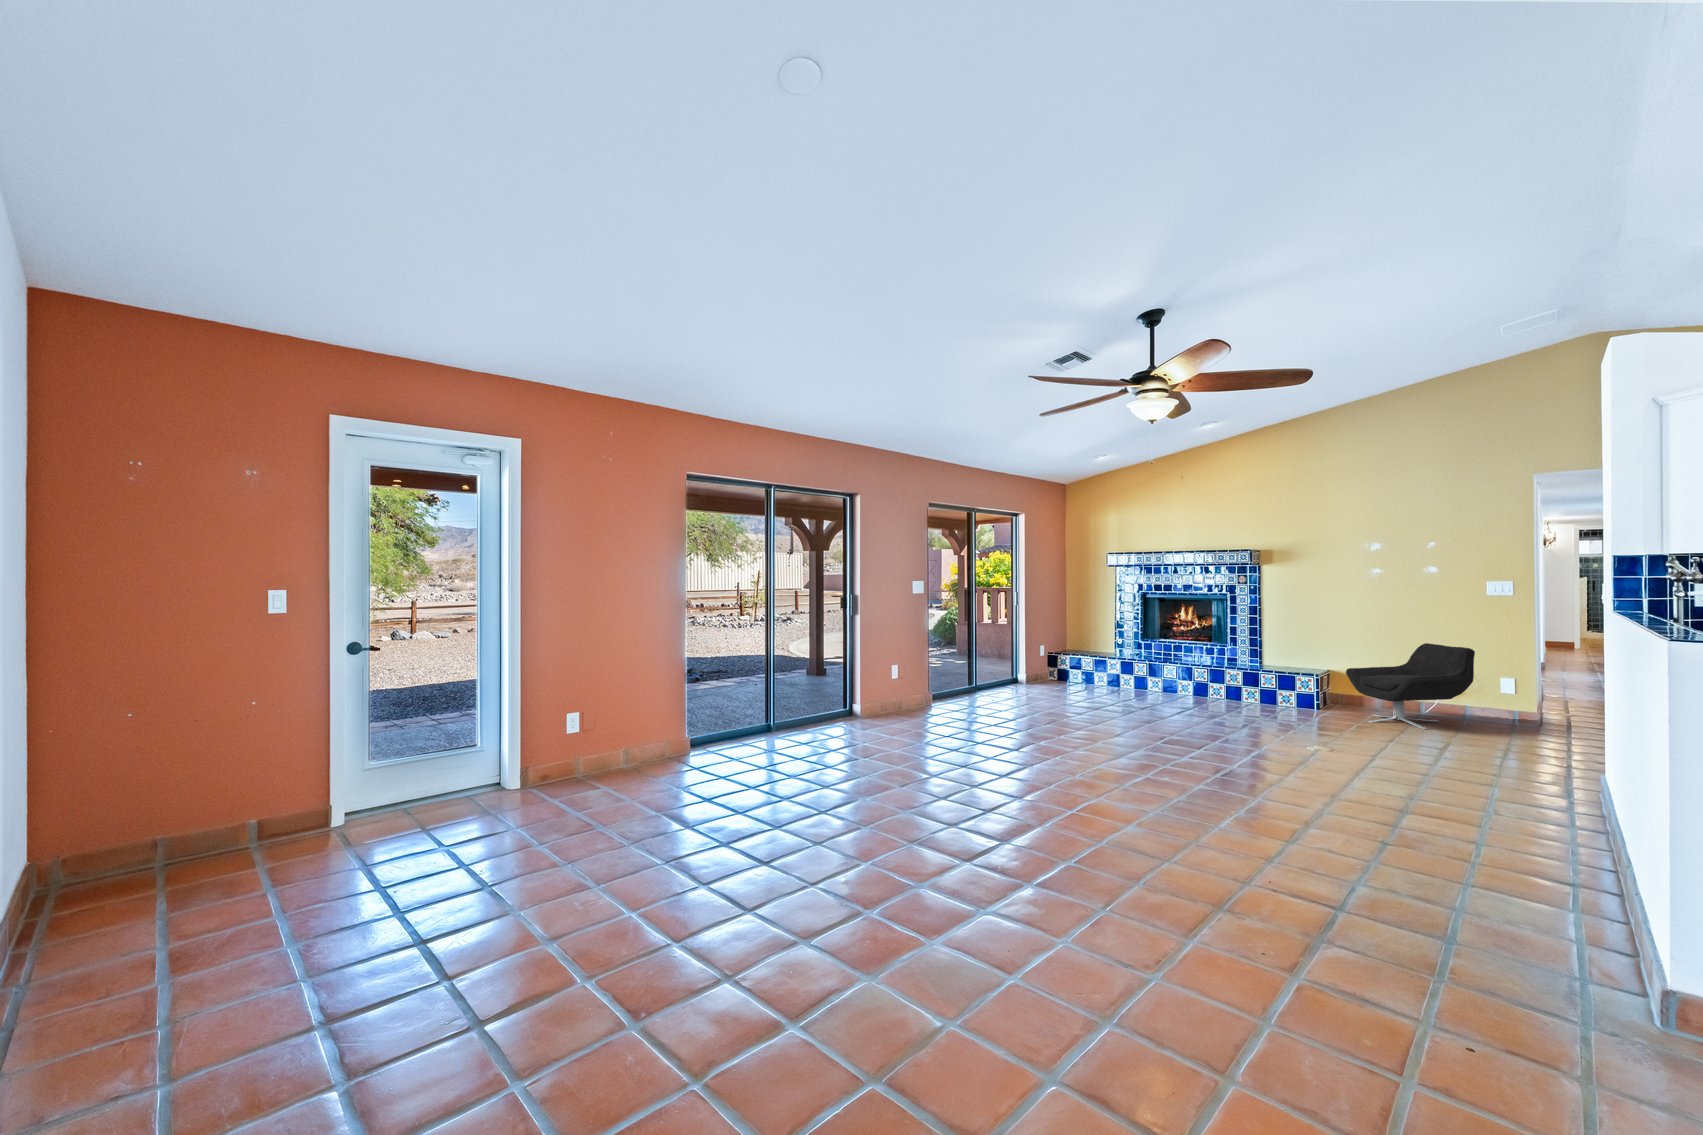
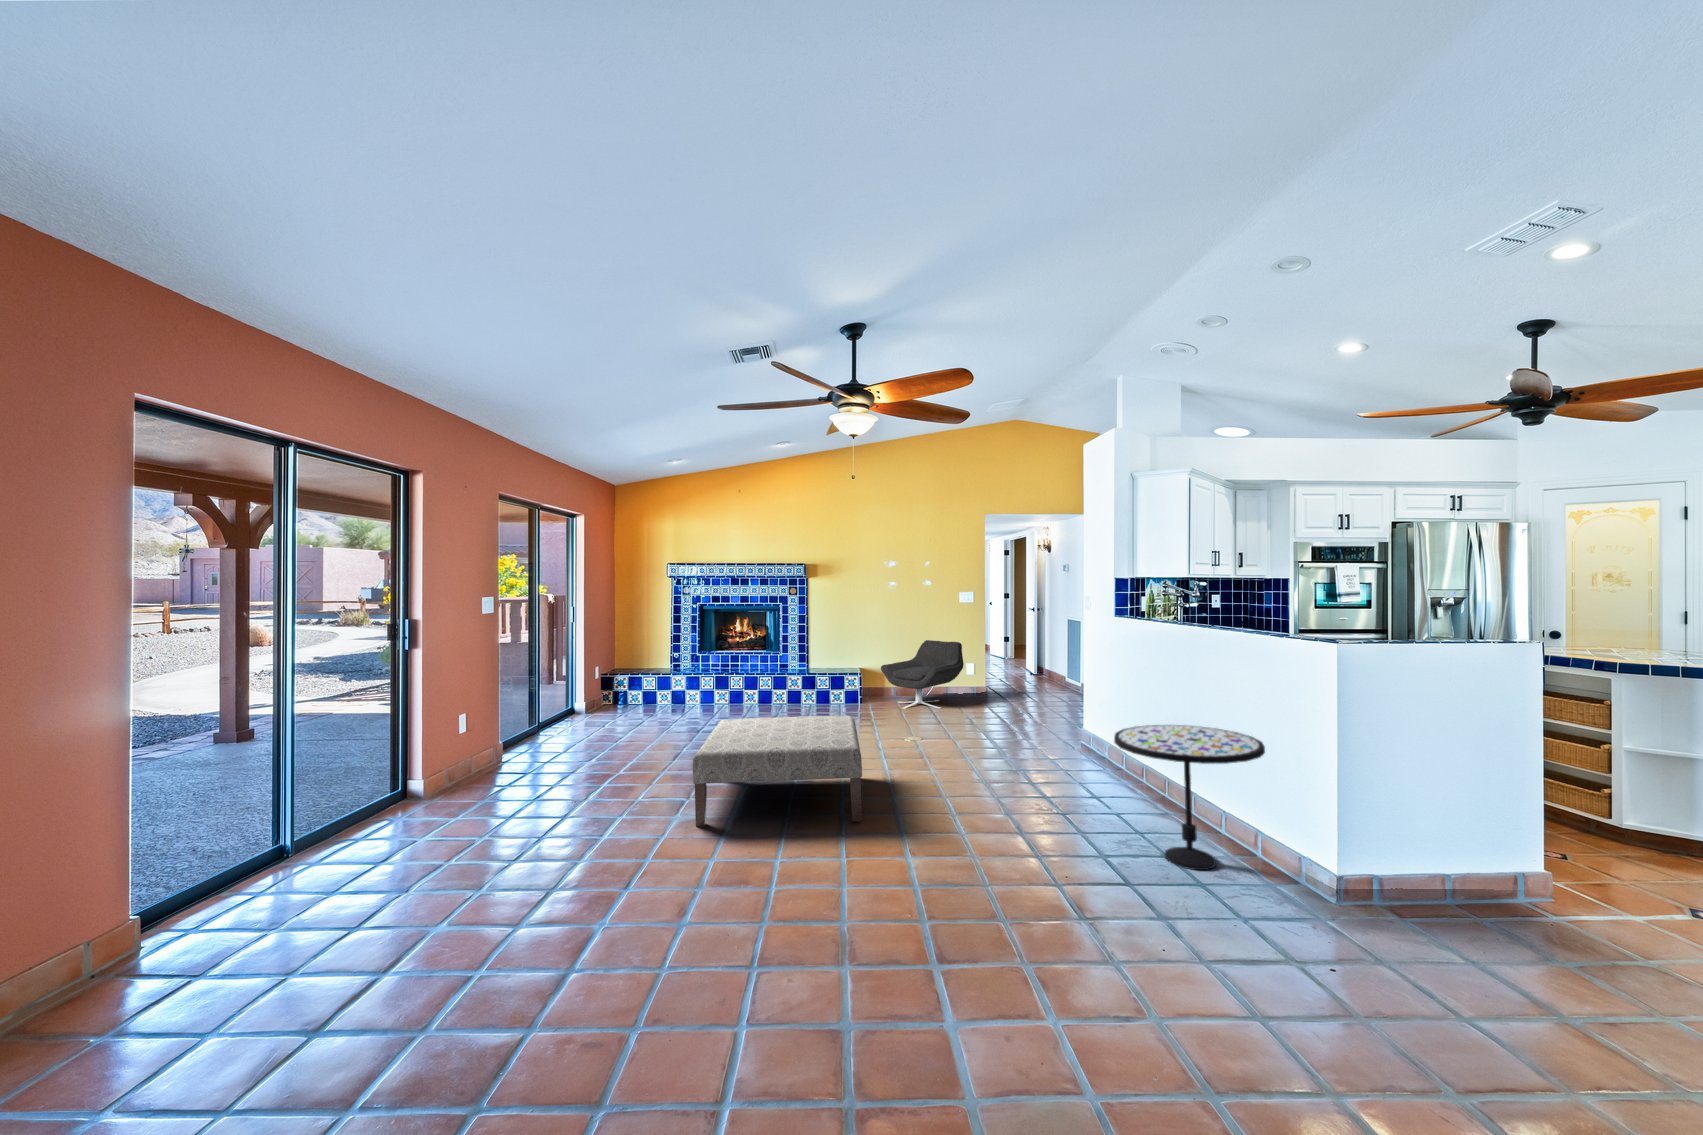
ottoman: none [997,693,1194,801] -> present [693,716,862,827]
side table: none [1389,755,1642,960] -> present [1114,725,1265,870]

